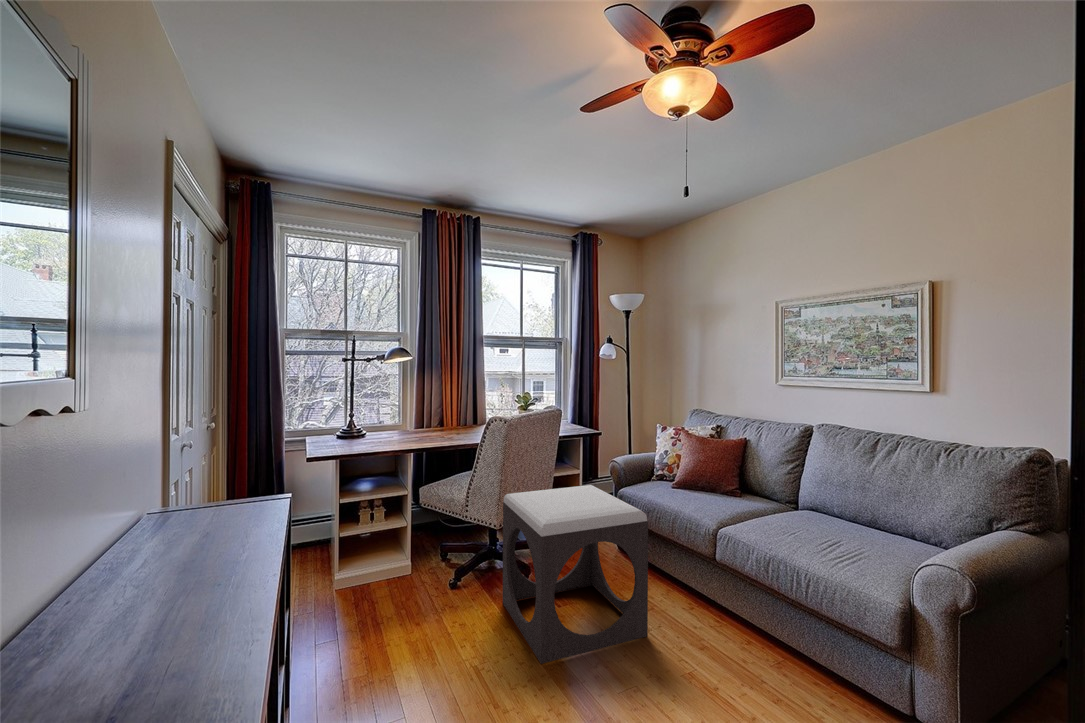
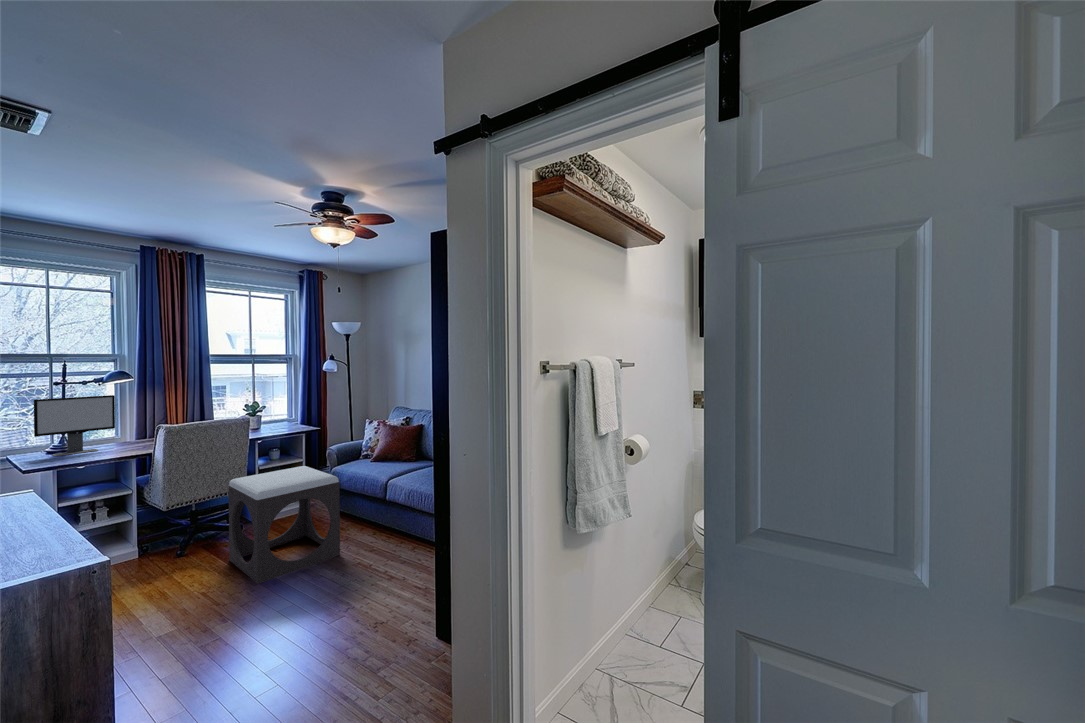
computer monitor: none [327,377,395,441] -> present [34,395,115,456]

